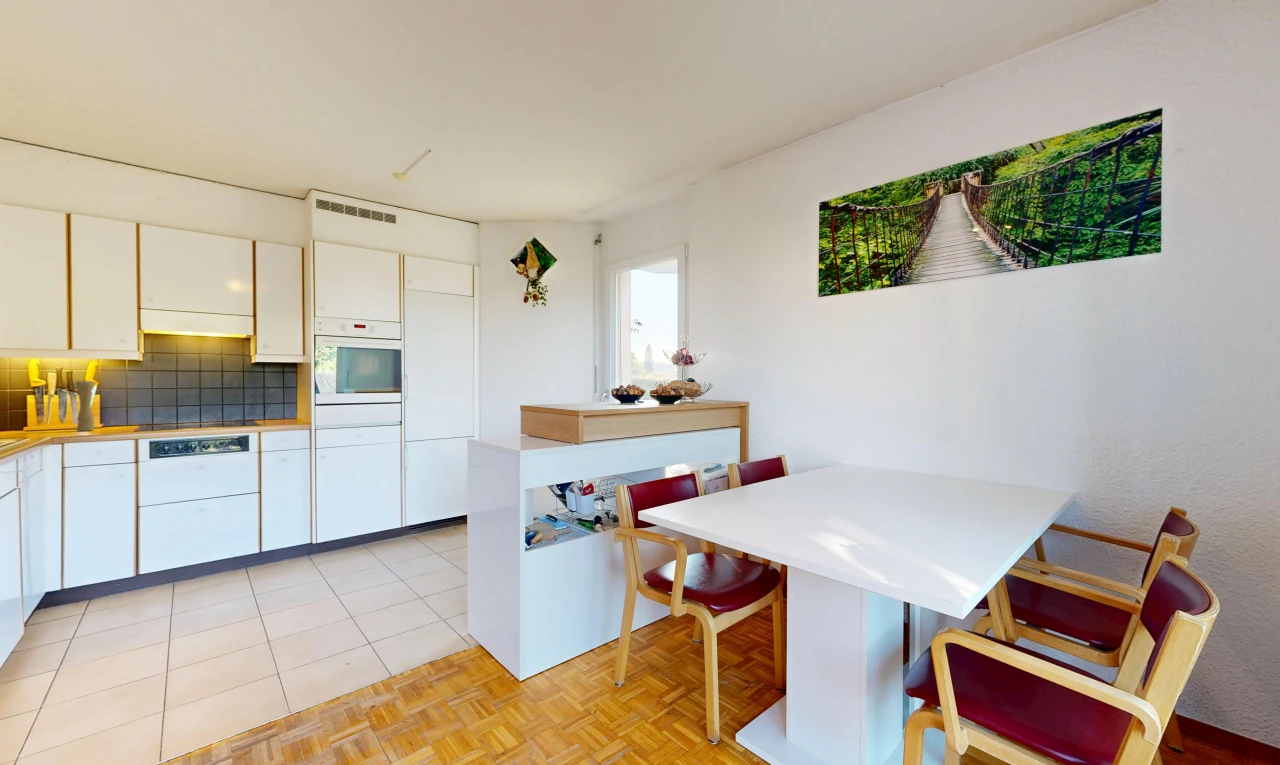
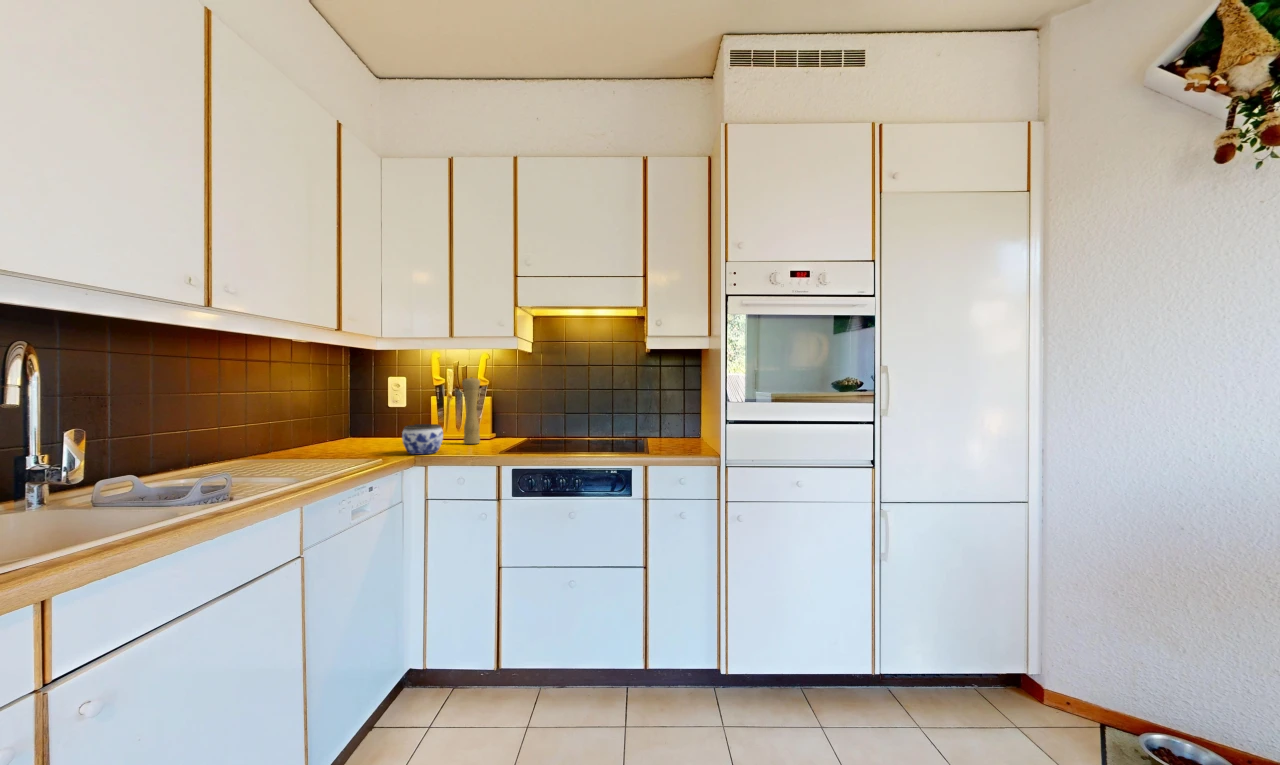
jar: none [31,414,74,437] -> present [402,424,443,454]

